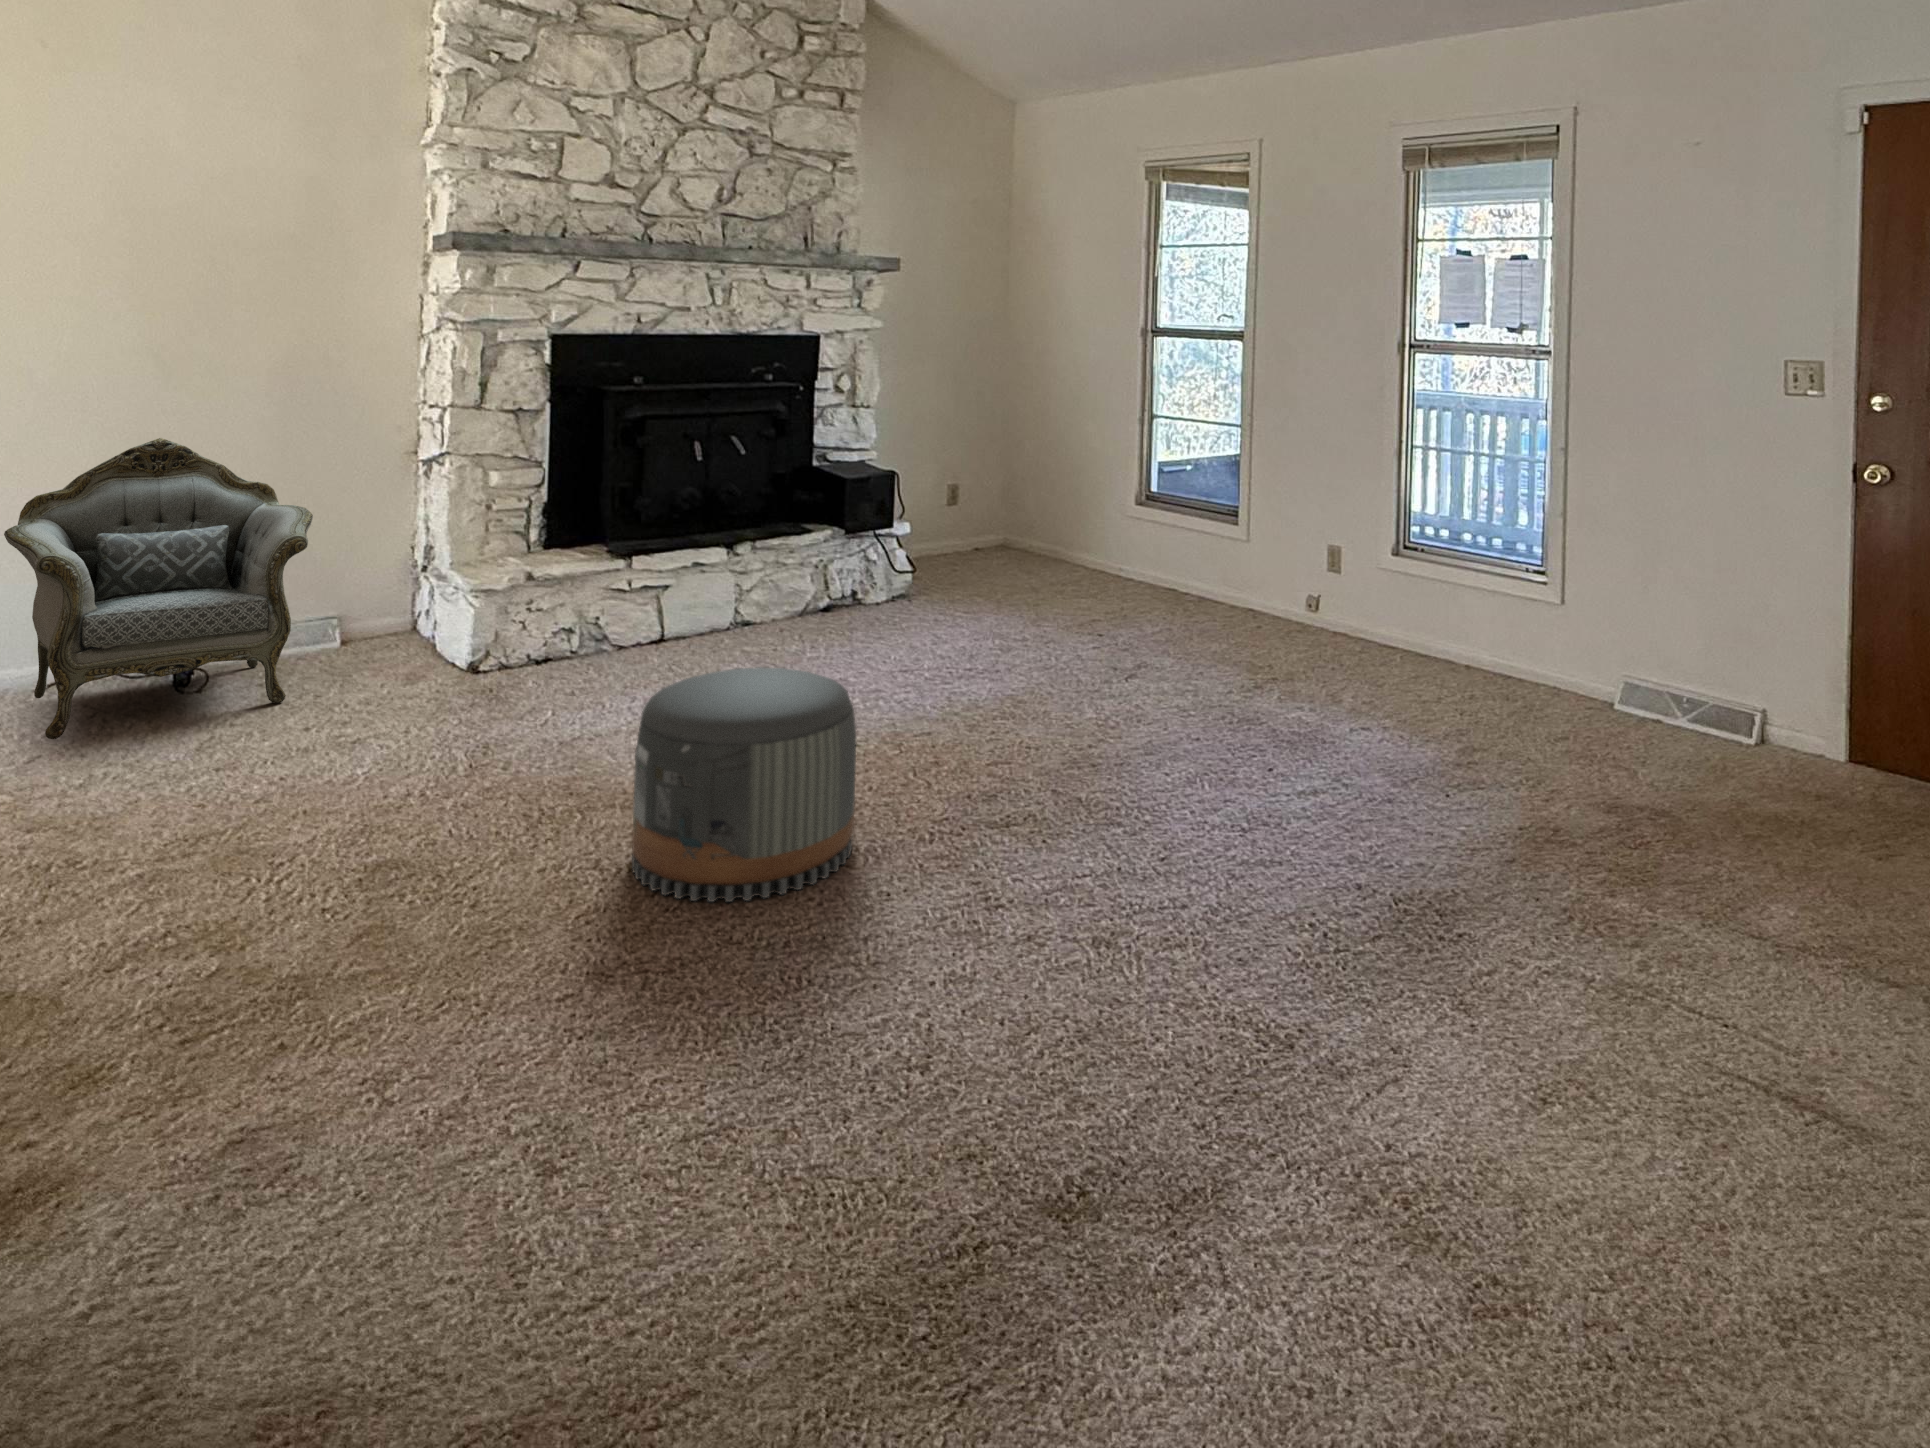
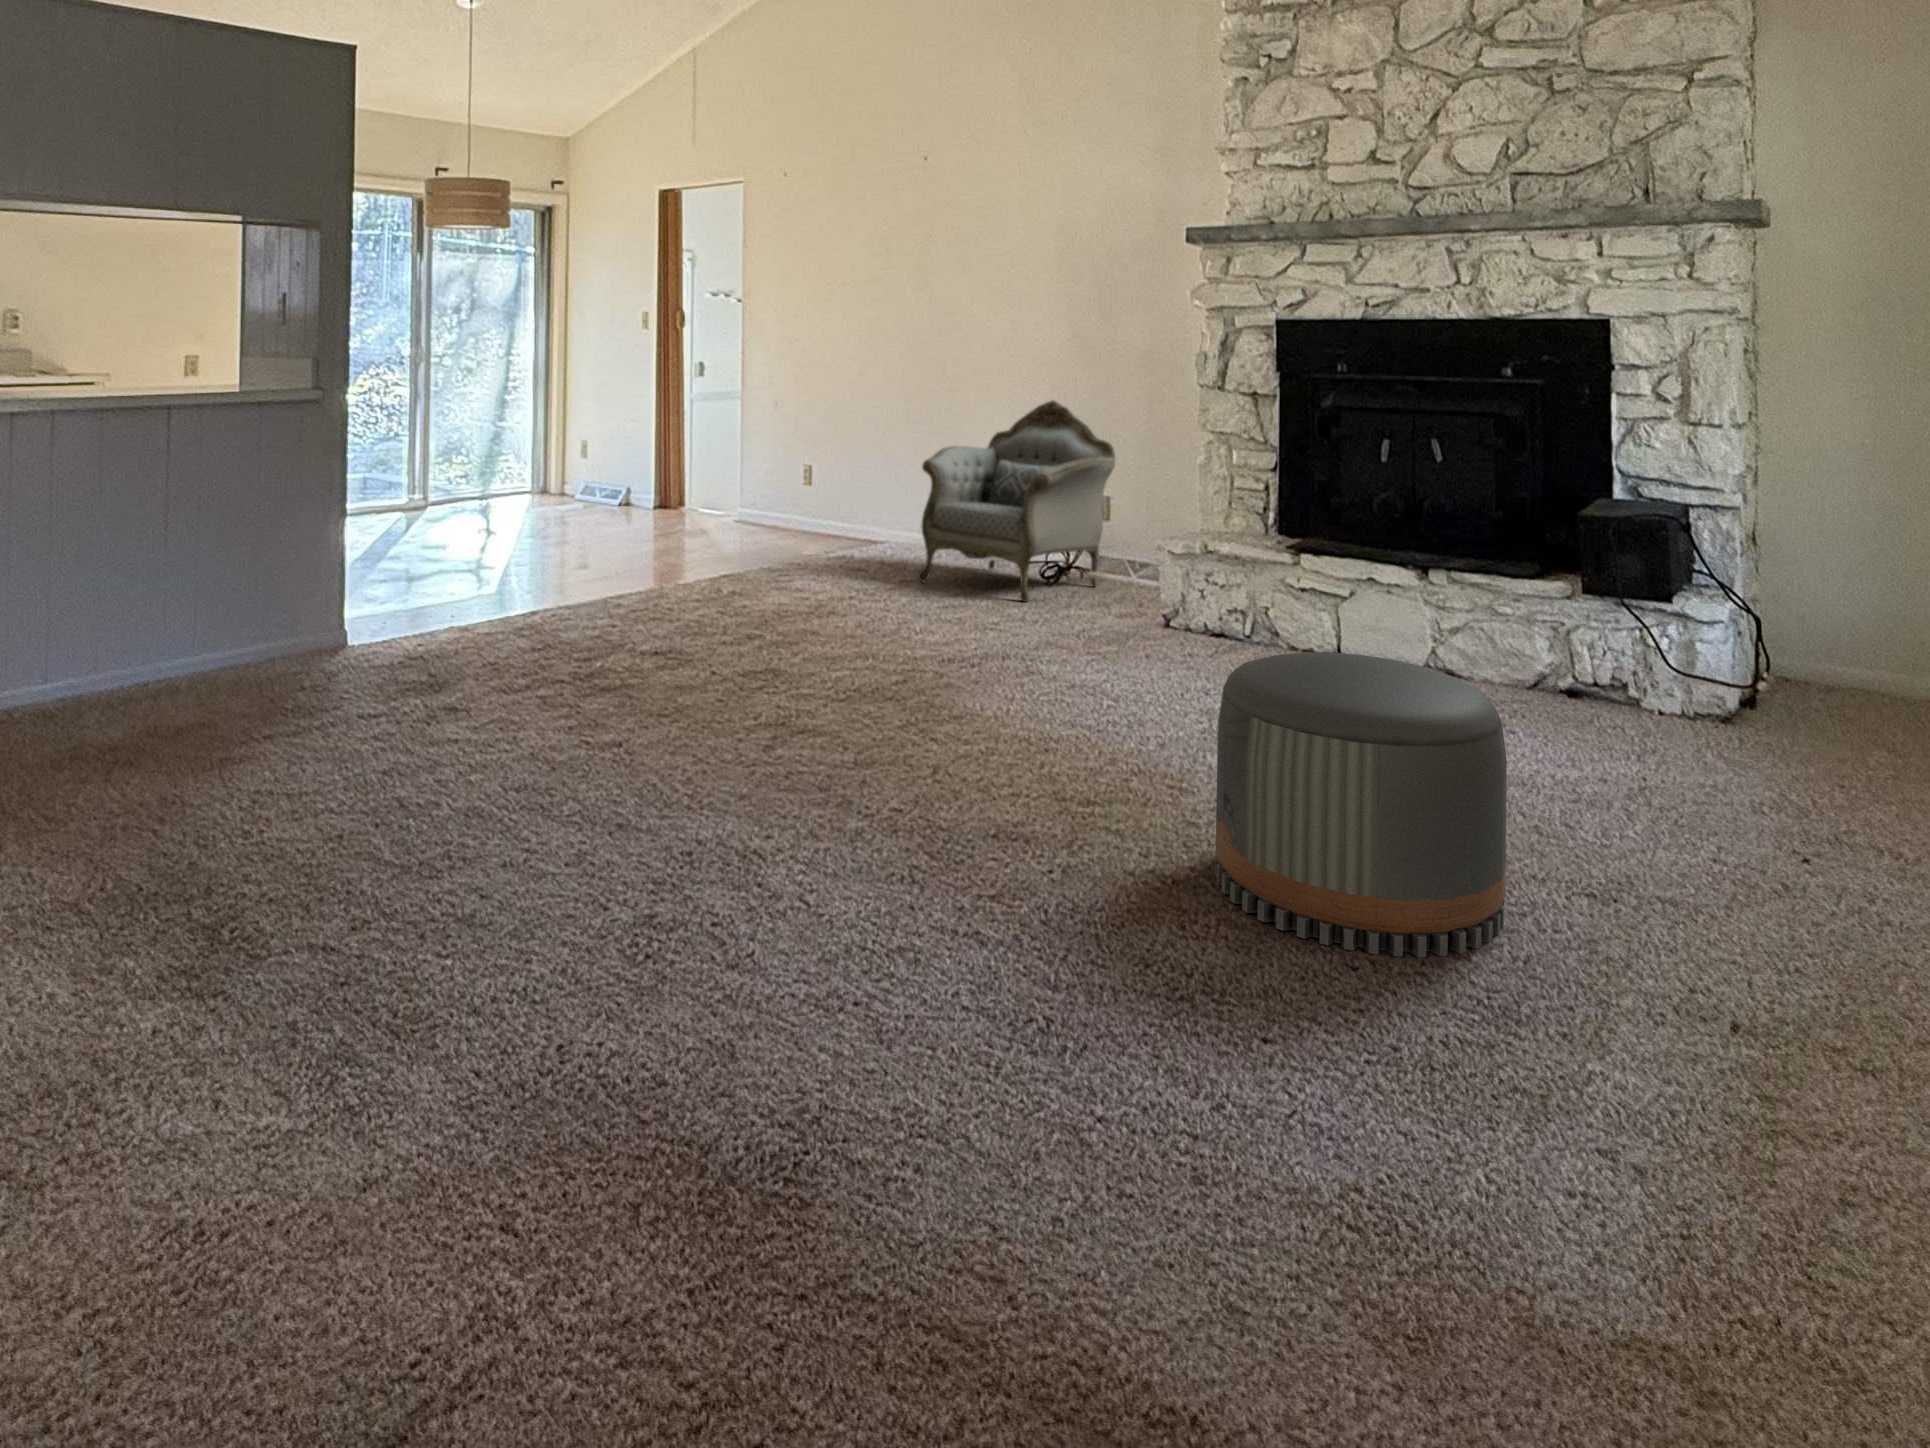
pouf: present [632,667,857,902] -> present [1215,652,1507,957]

